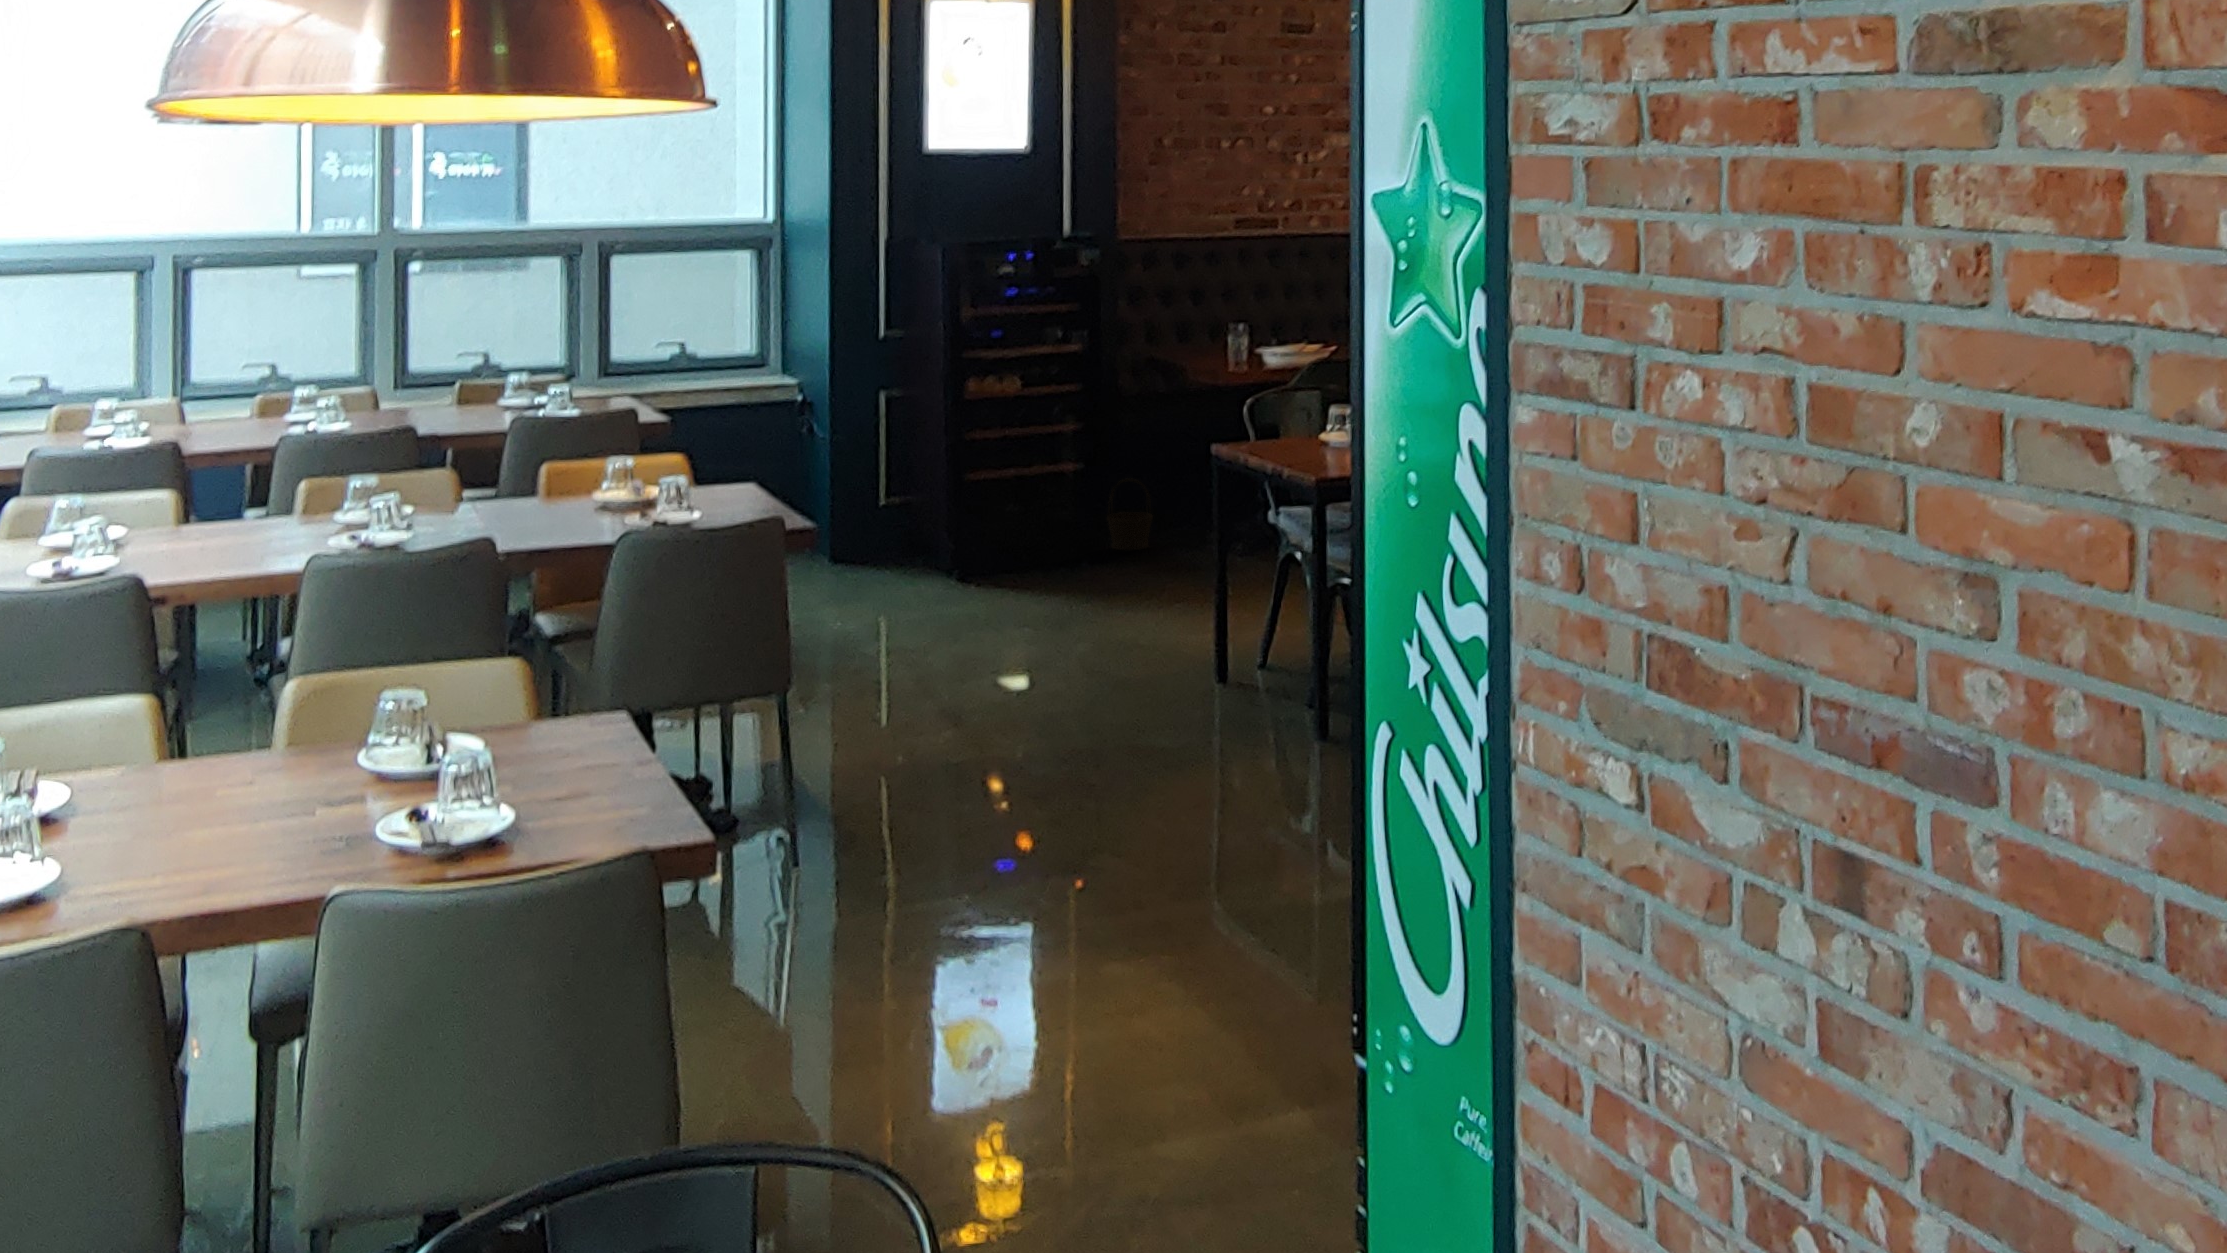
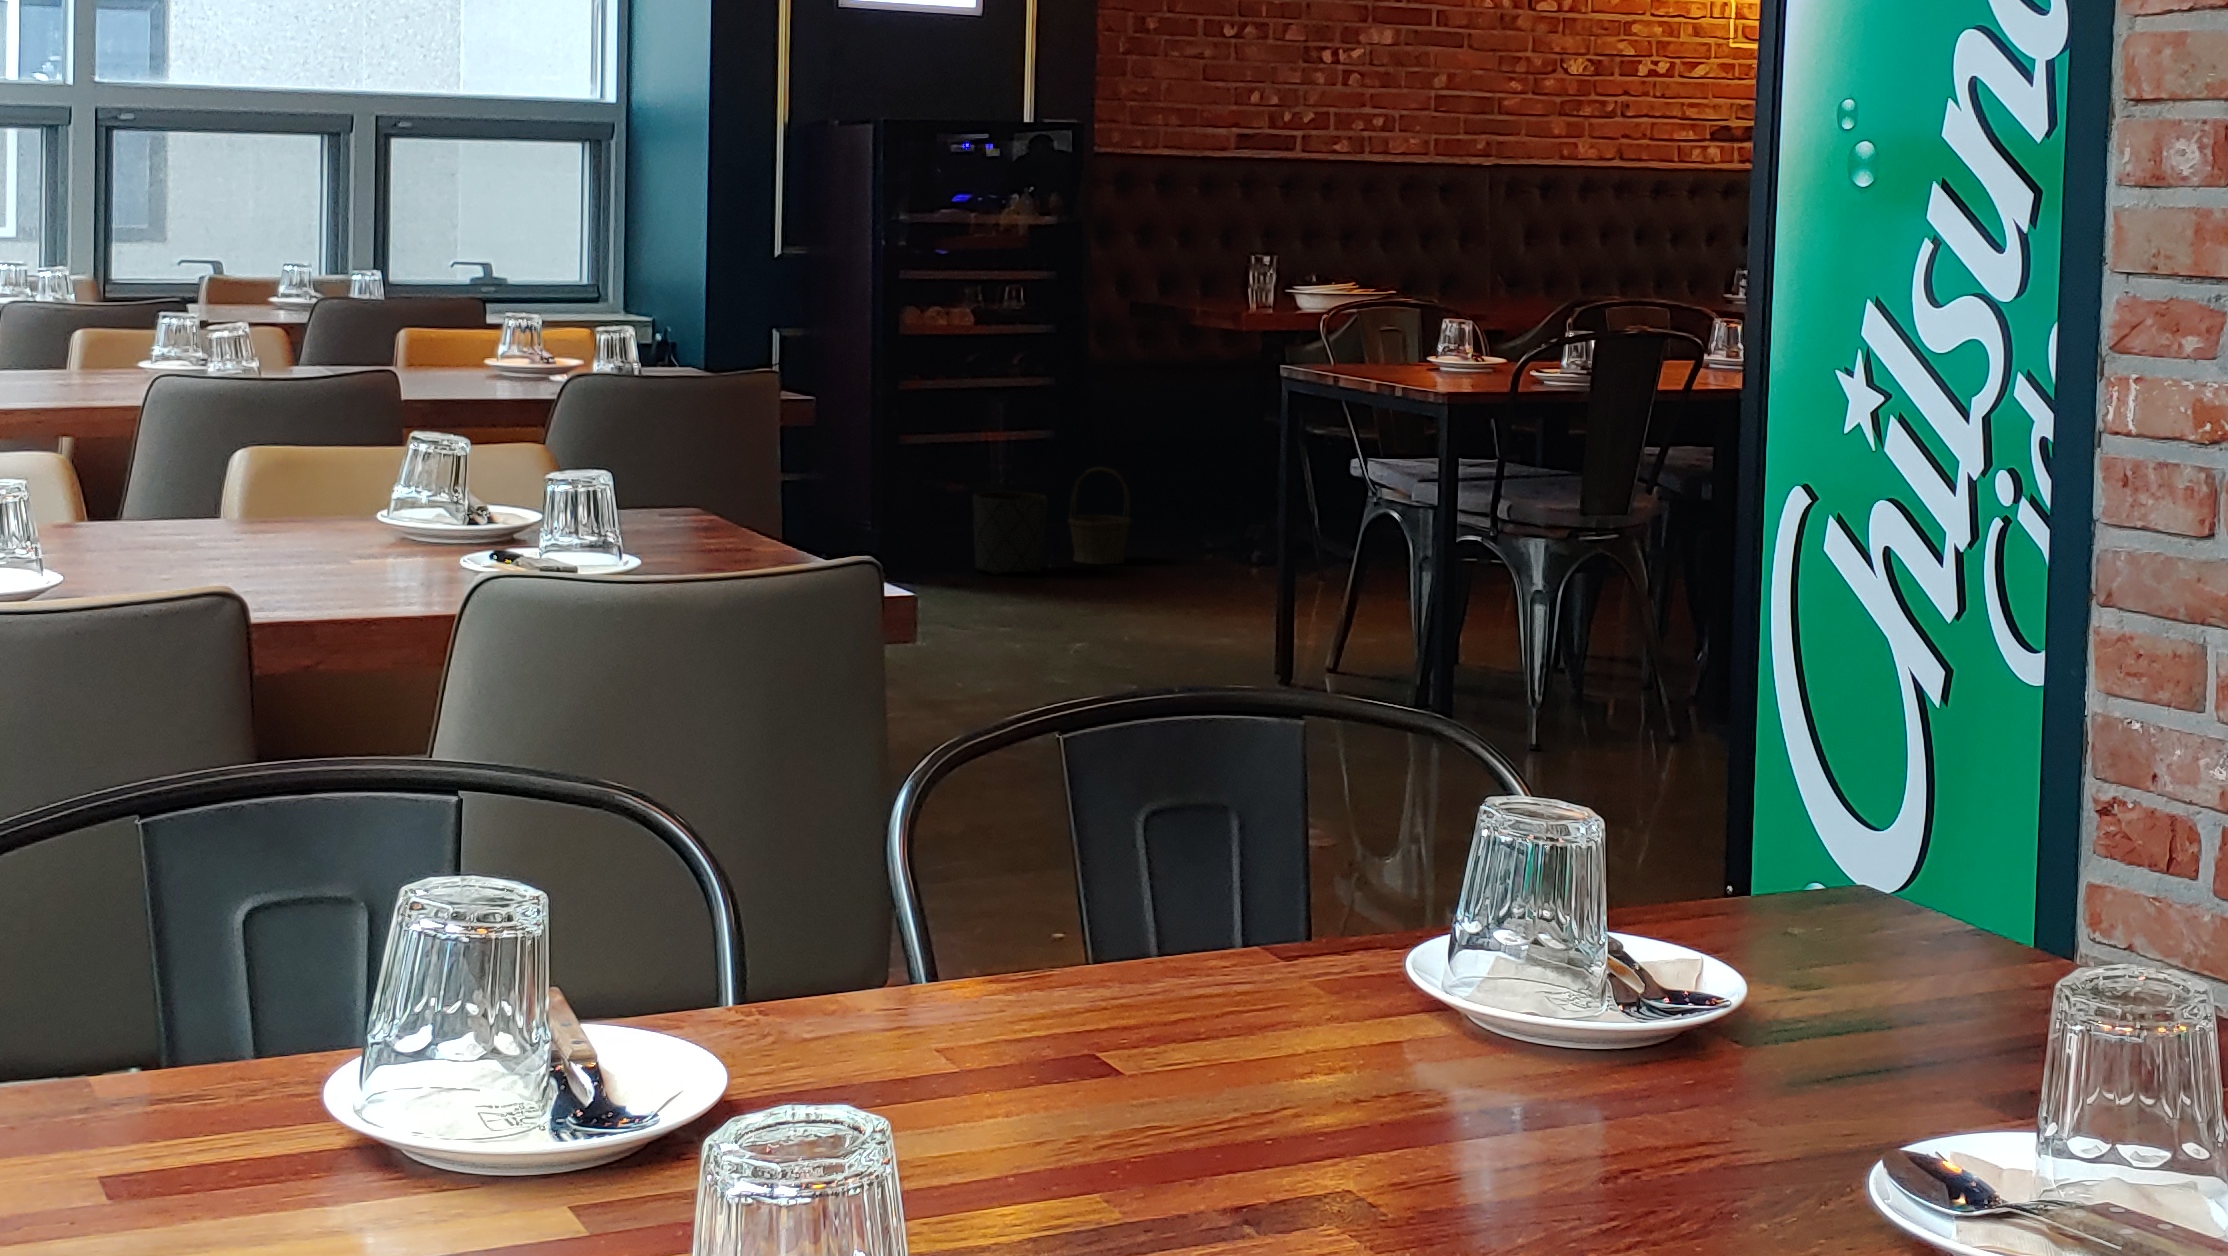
planter: none [1034,501,1088,565] -> present [973,491,1047,575]

